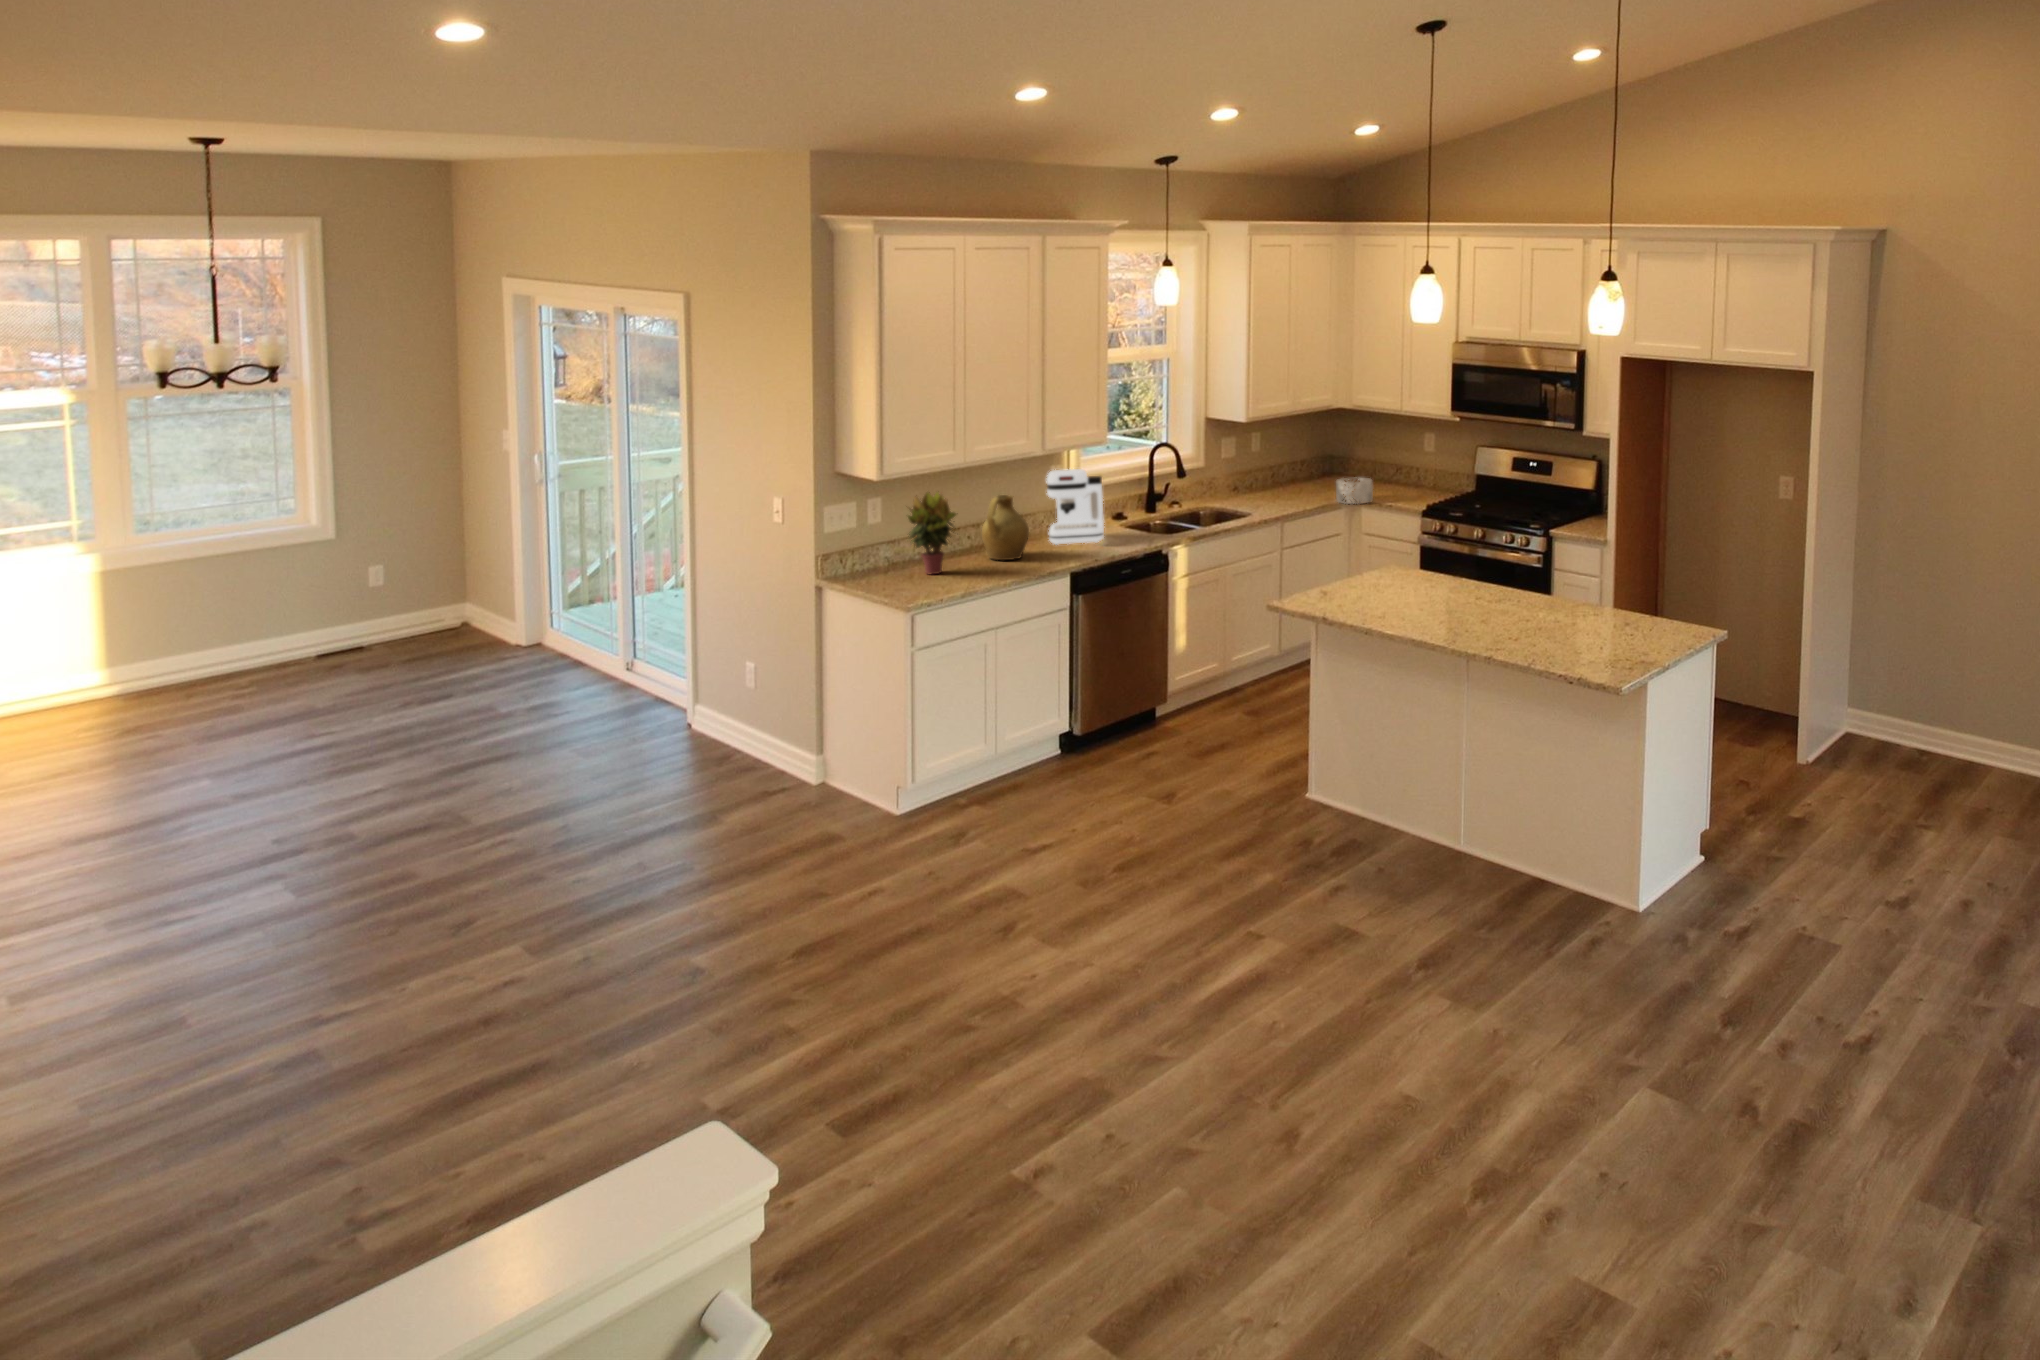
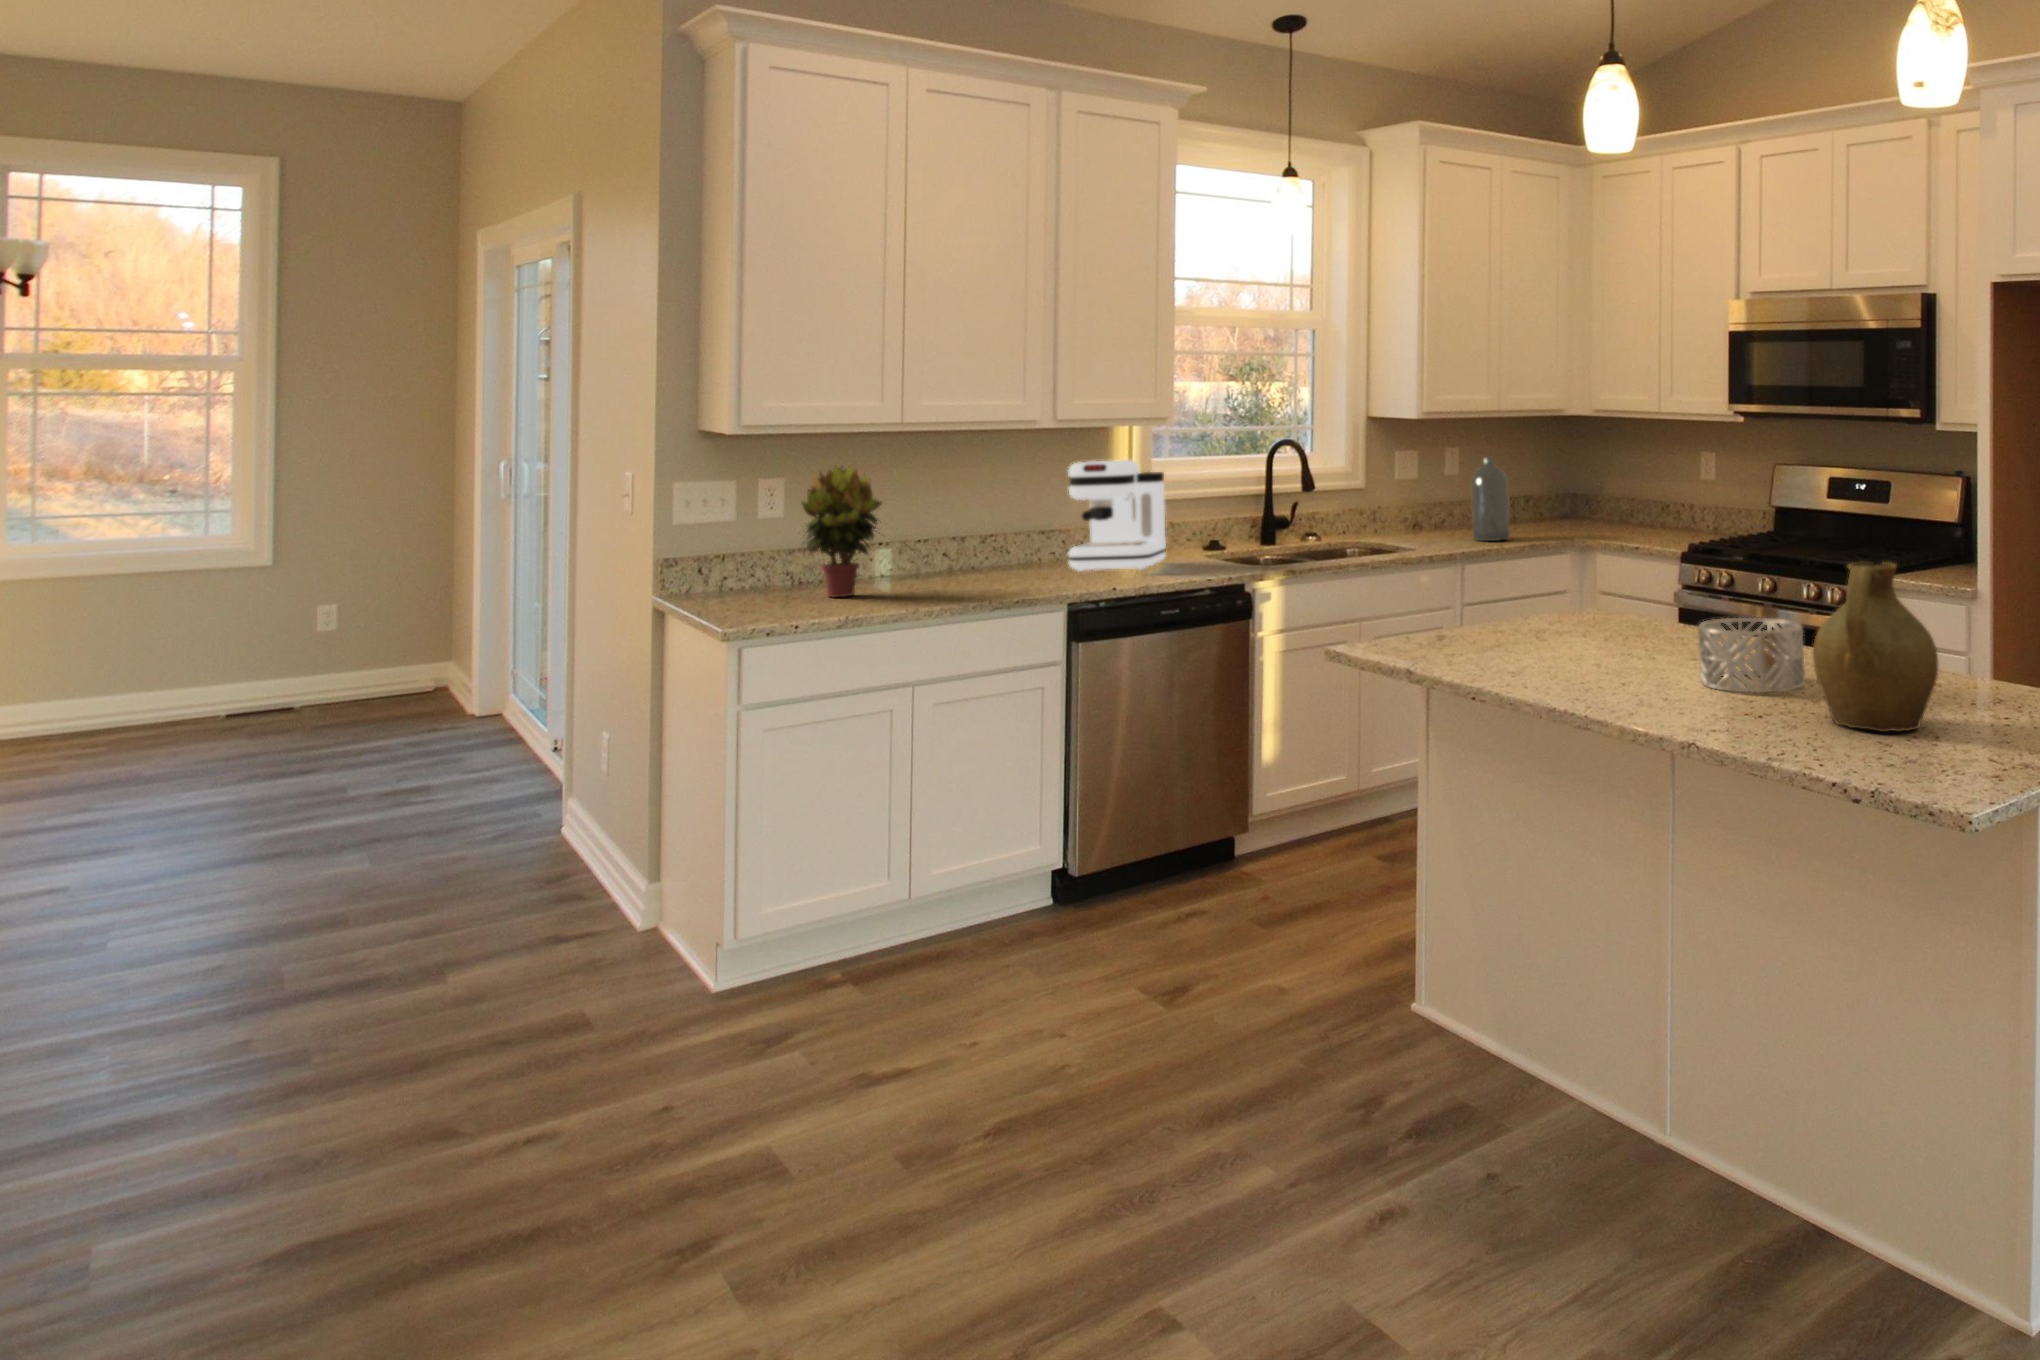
bottle: none [1280,447,1306,504] -> present [1471,457,1510,541]
decorative bowl: present [1336,477,1373,504] -> present [1698,618,1805,692]
pitcher: present [982,495,1029,560] -> present [1813,562,1938,732]

